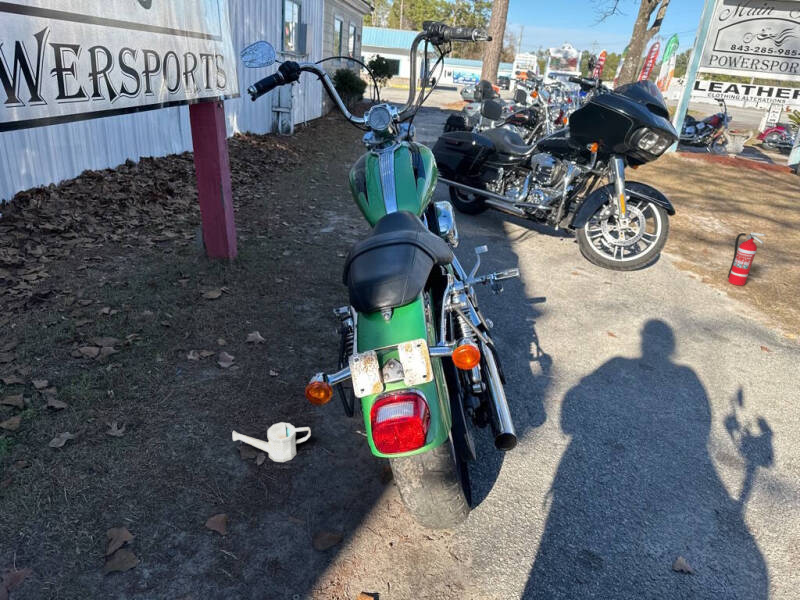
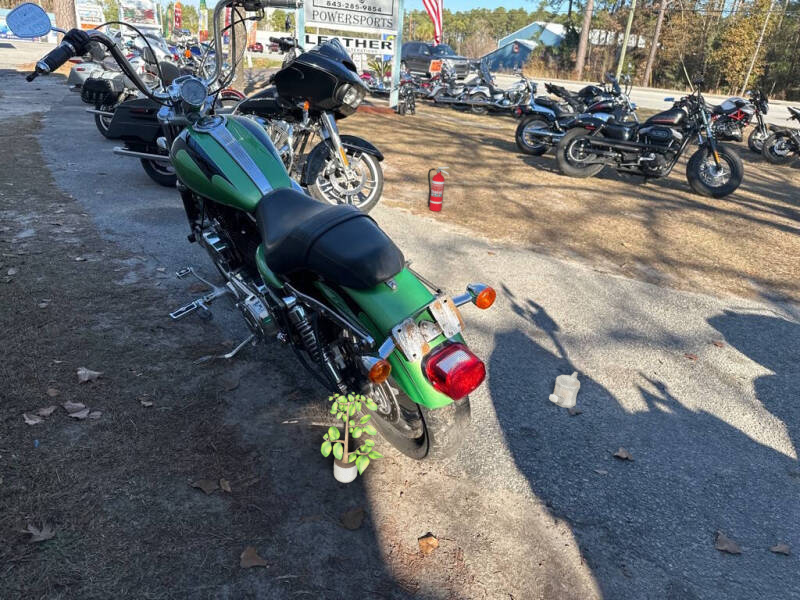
potted plant: none [333,407,381,505] -> present [321,392,383,483]
watering can: present [233,423,310,462] -> present [549,372,580,408]

